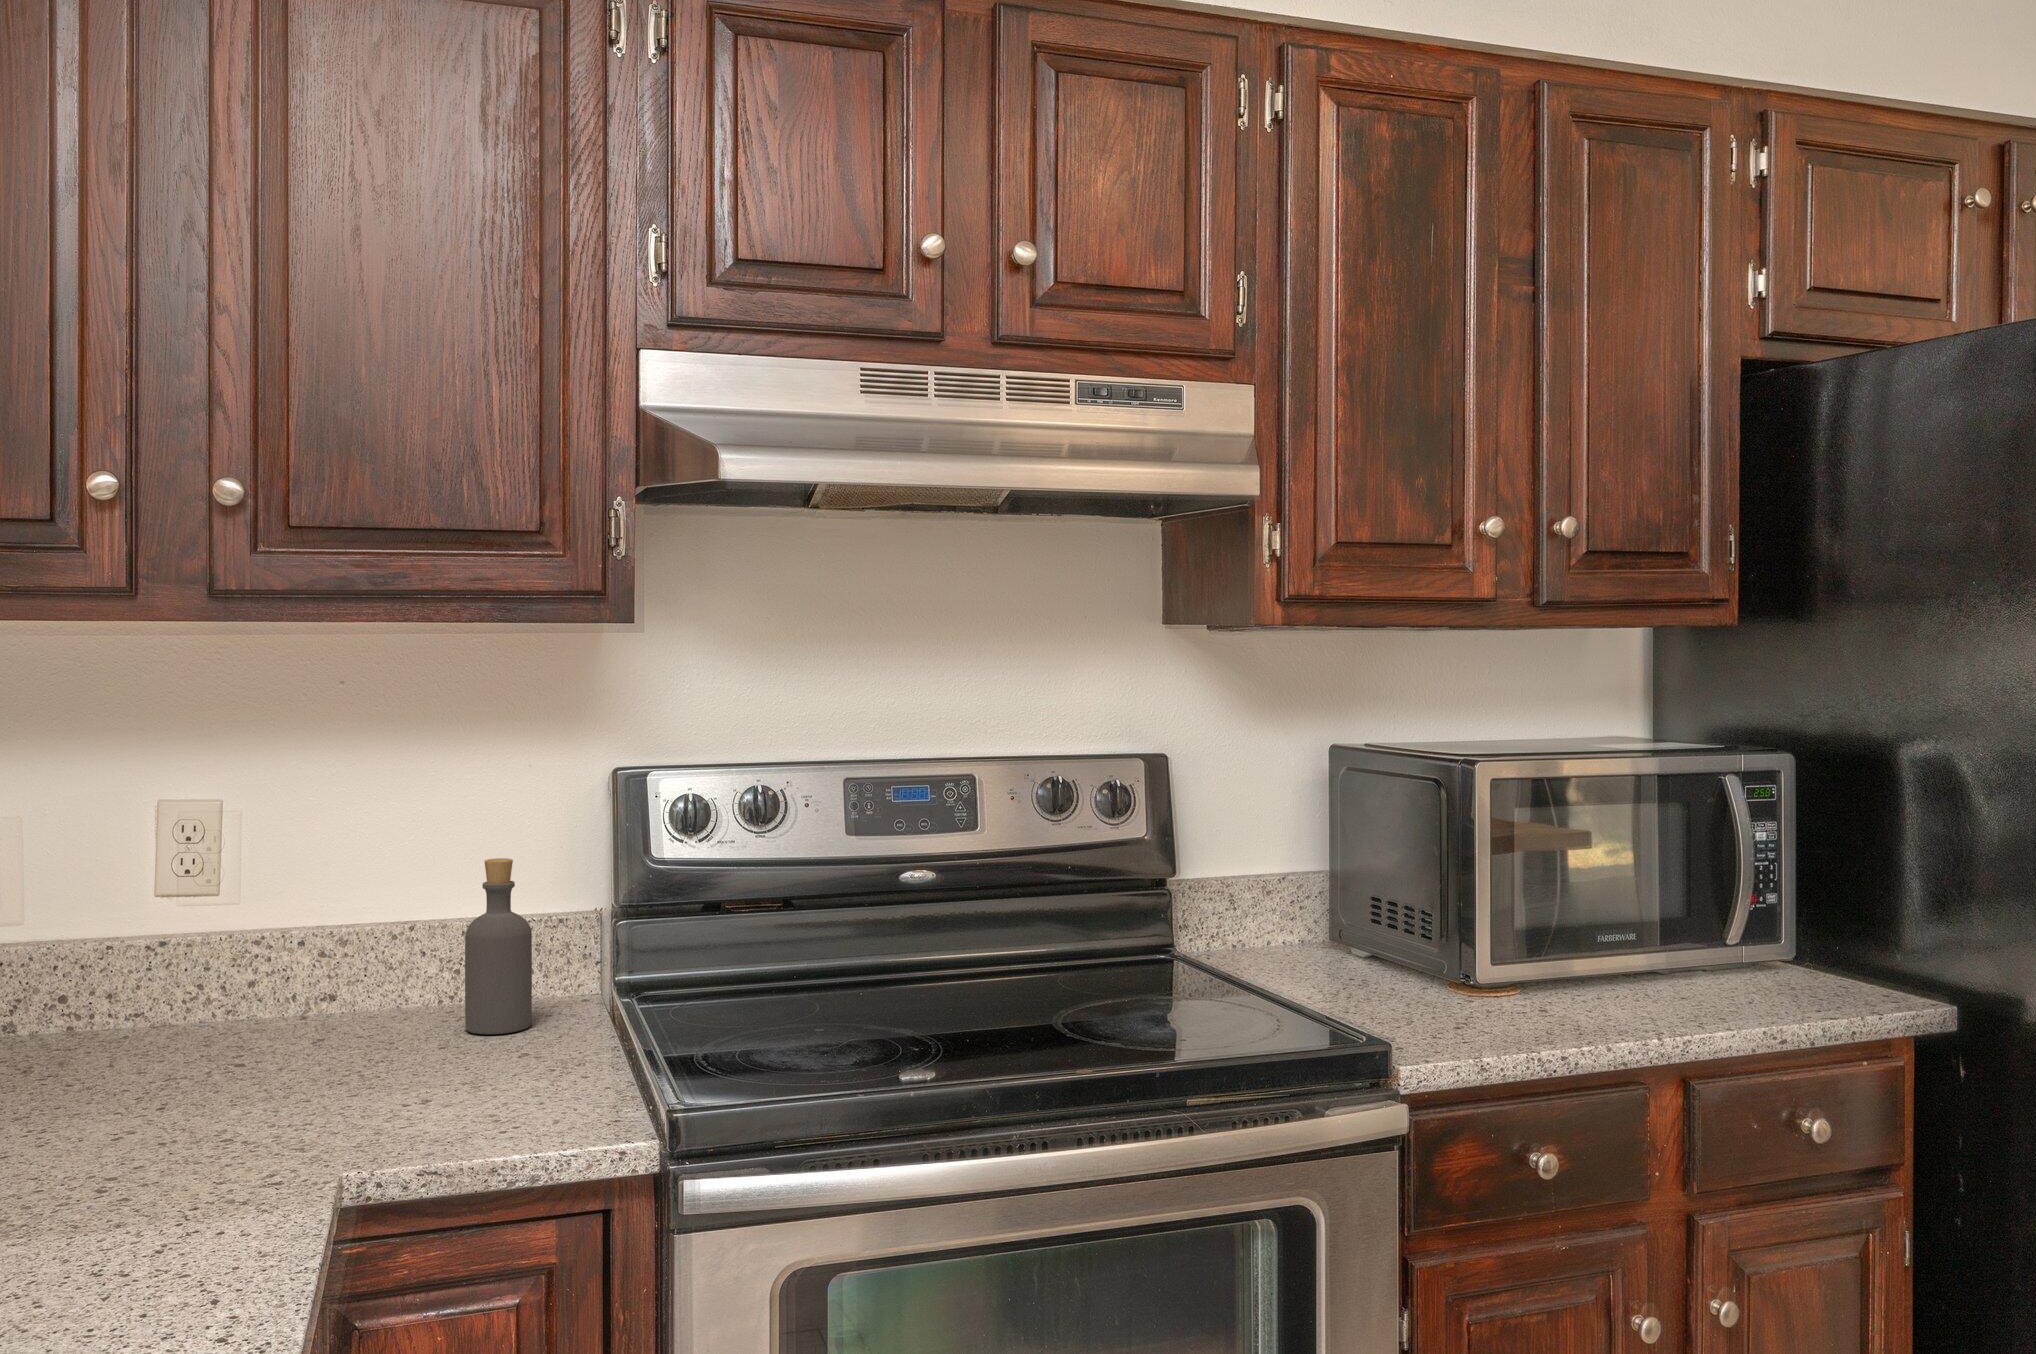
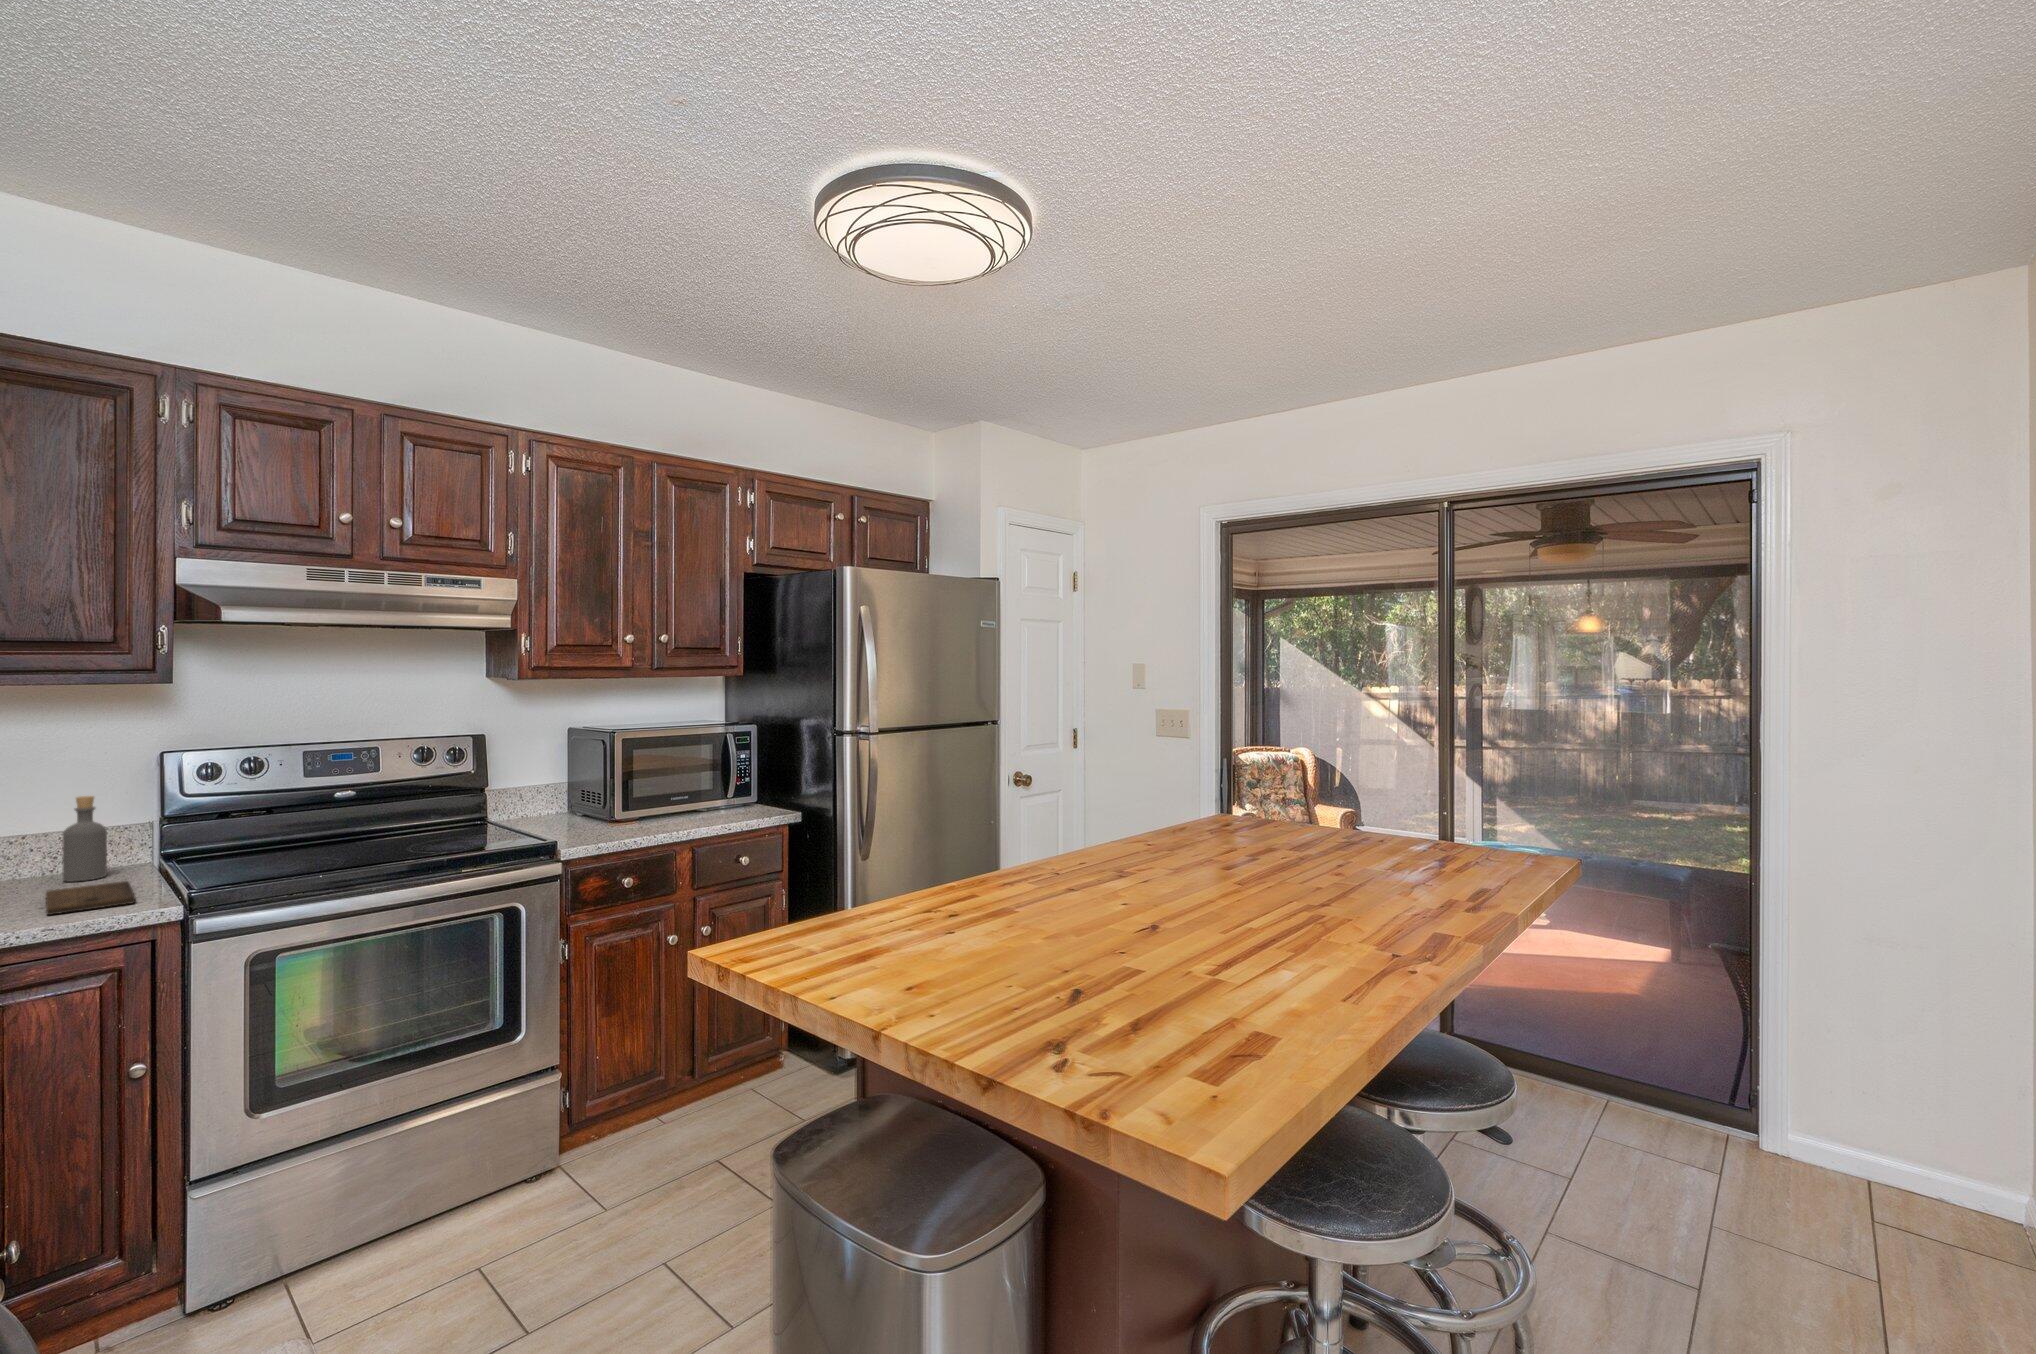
cutting board: none [417,1051,567,1133] -> present [46,881,135,915]

